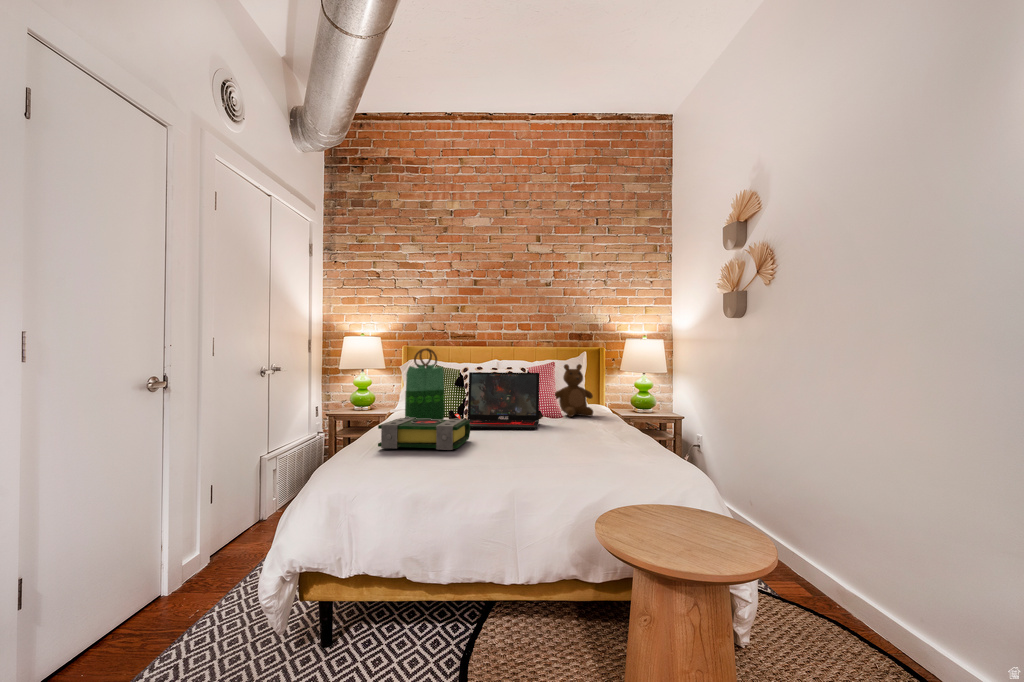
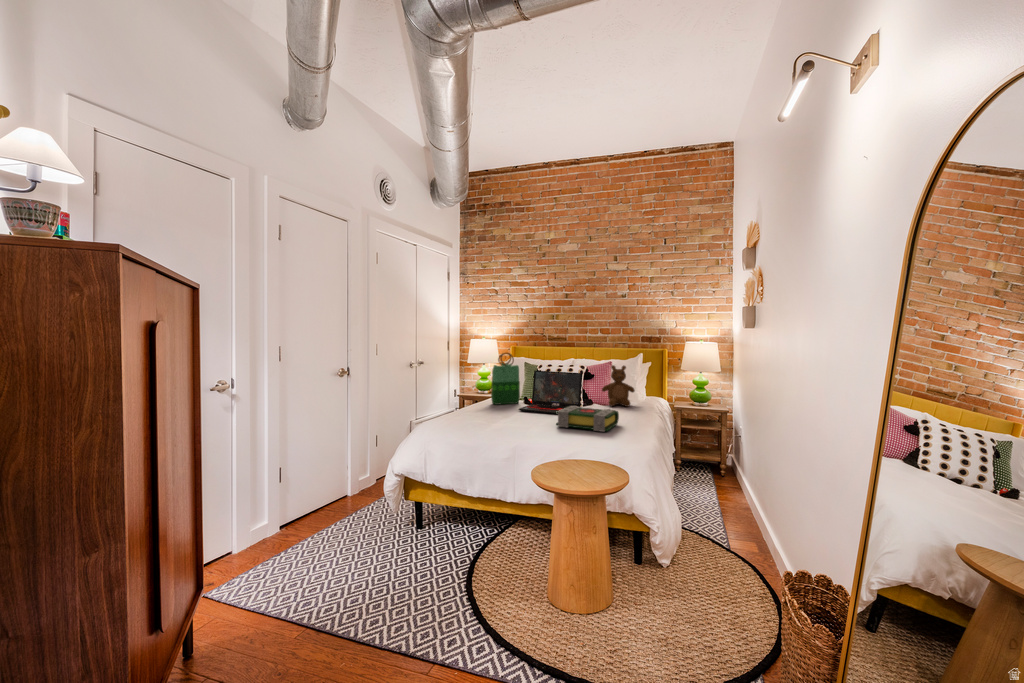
book: present [378,417,470,450] -> present [556,406,619,432]

